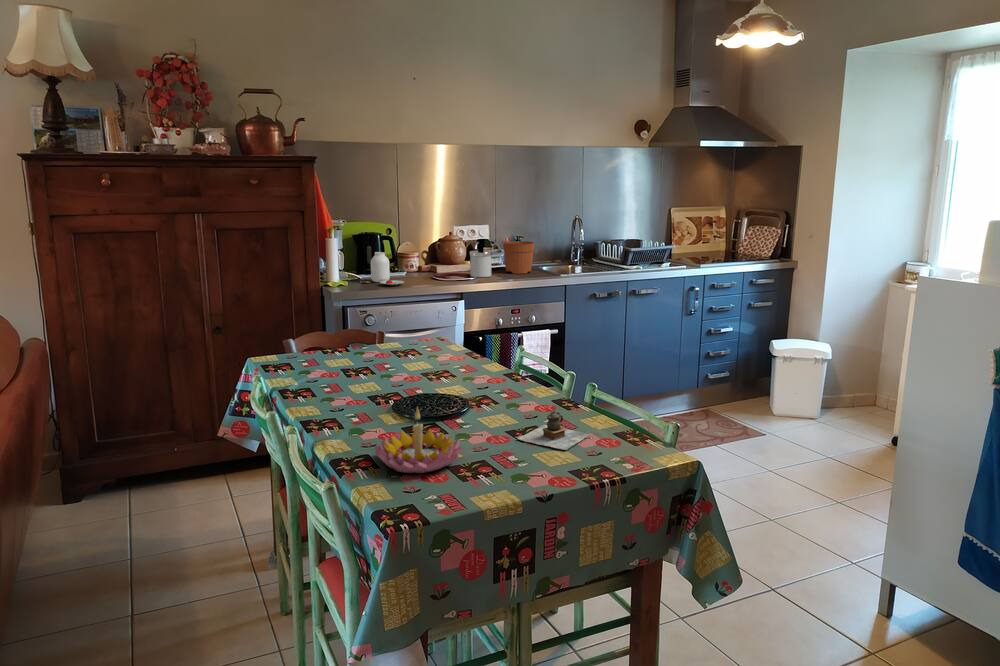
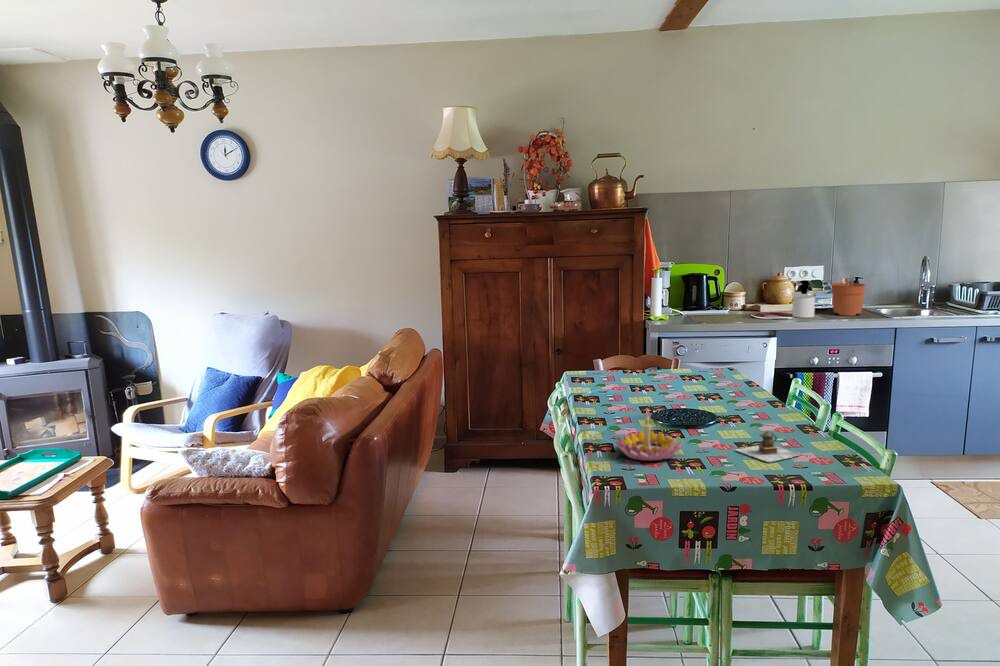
jar: present [363,252,404,285] -> none [682,291,722,321]

